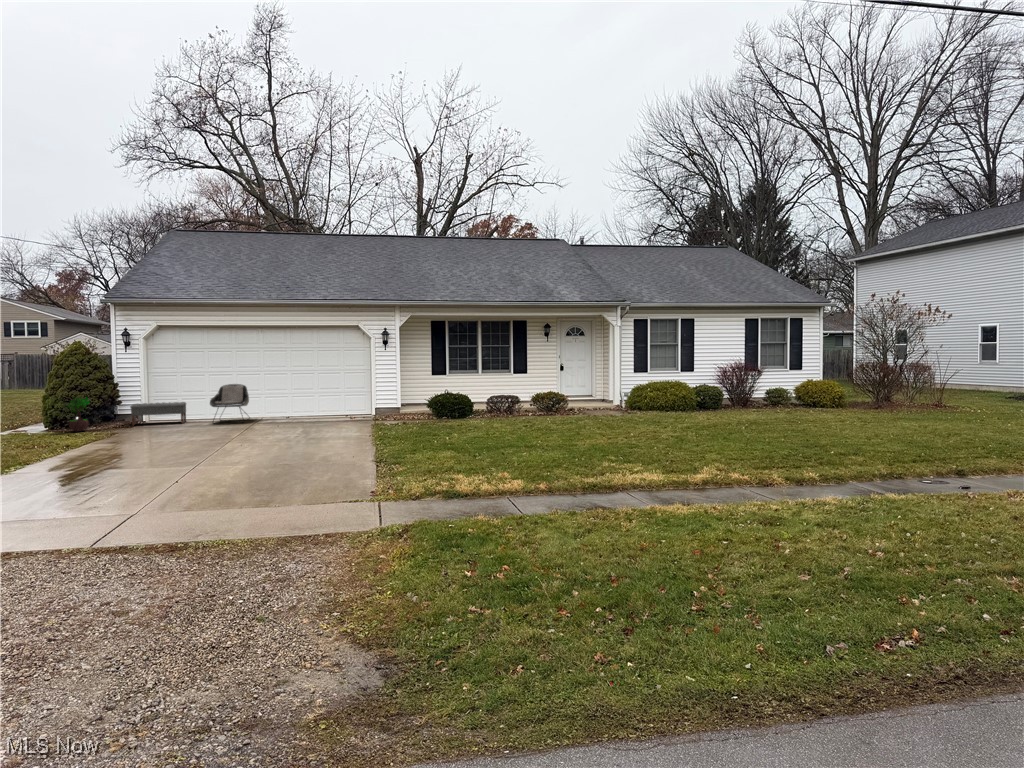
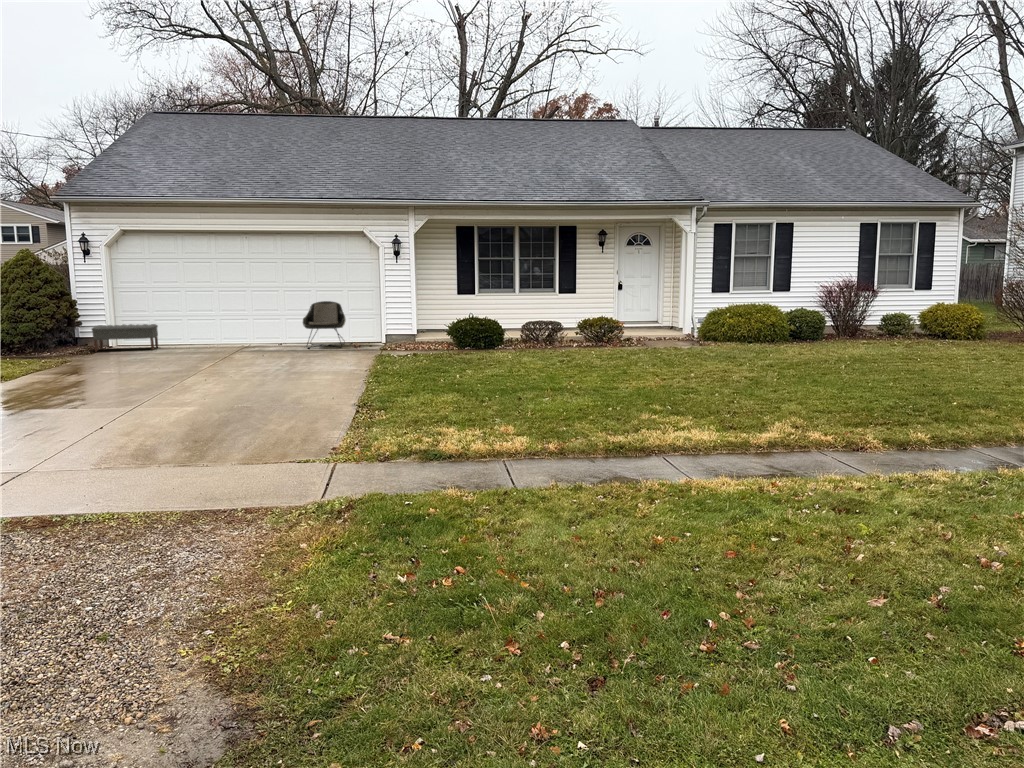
lounge chair: present [210,384,249,424] -> present [303,301,346,349]
potted tree: present [68,398,89,432] -> none [13,313,44,358]

